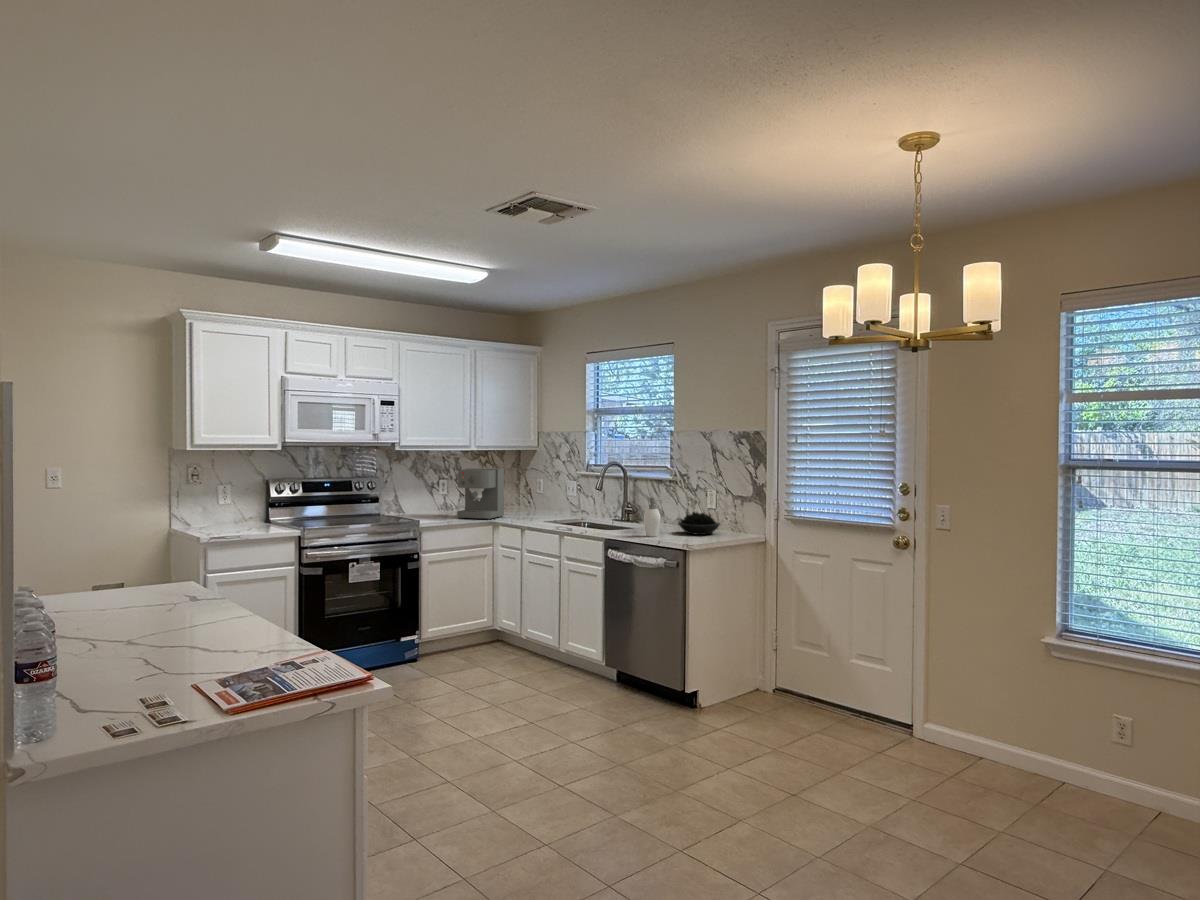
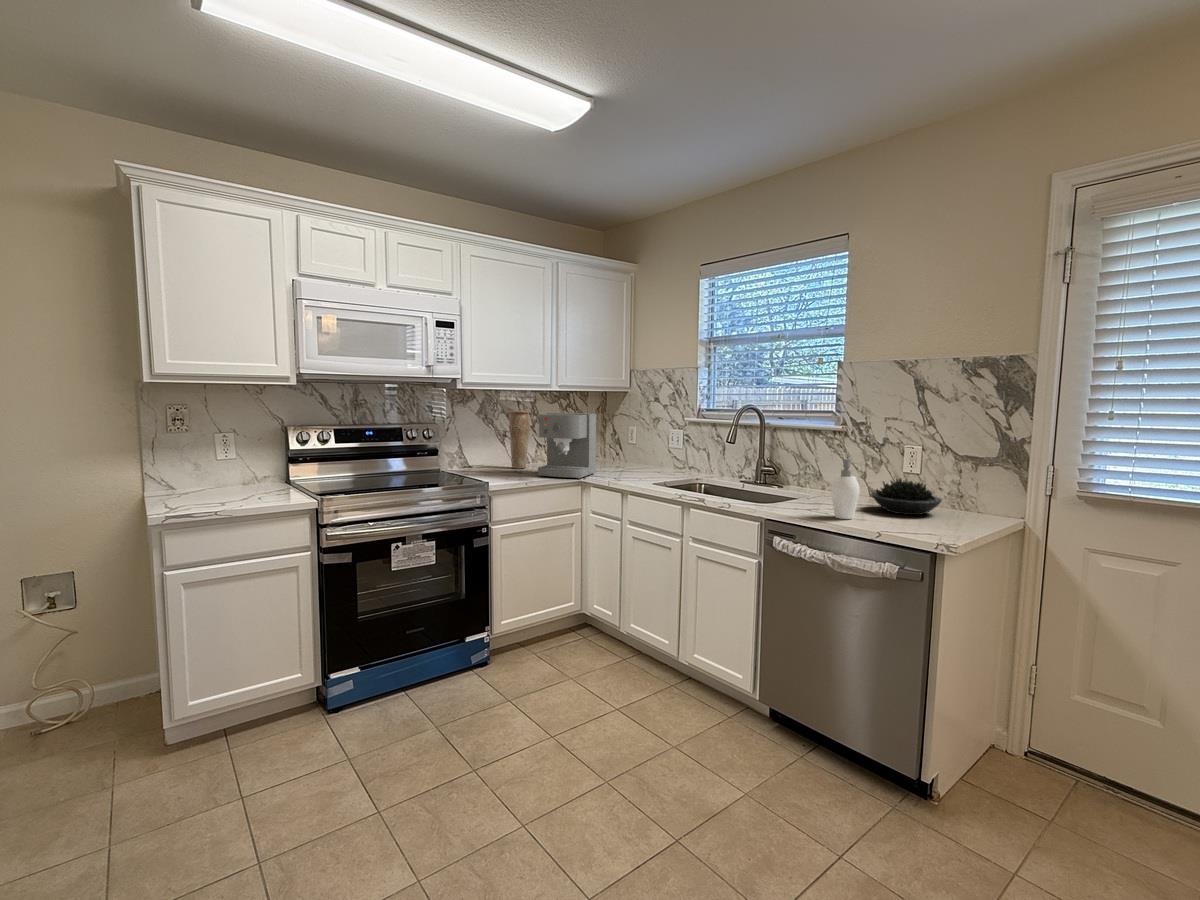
vase: none [435,467,453,514] -> present [508,411,530,469]

